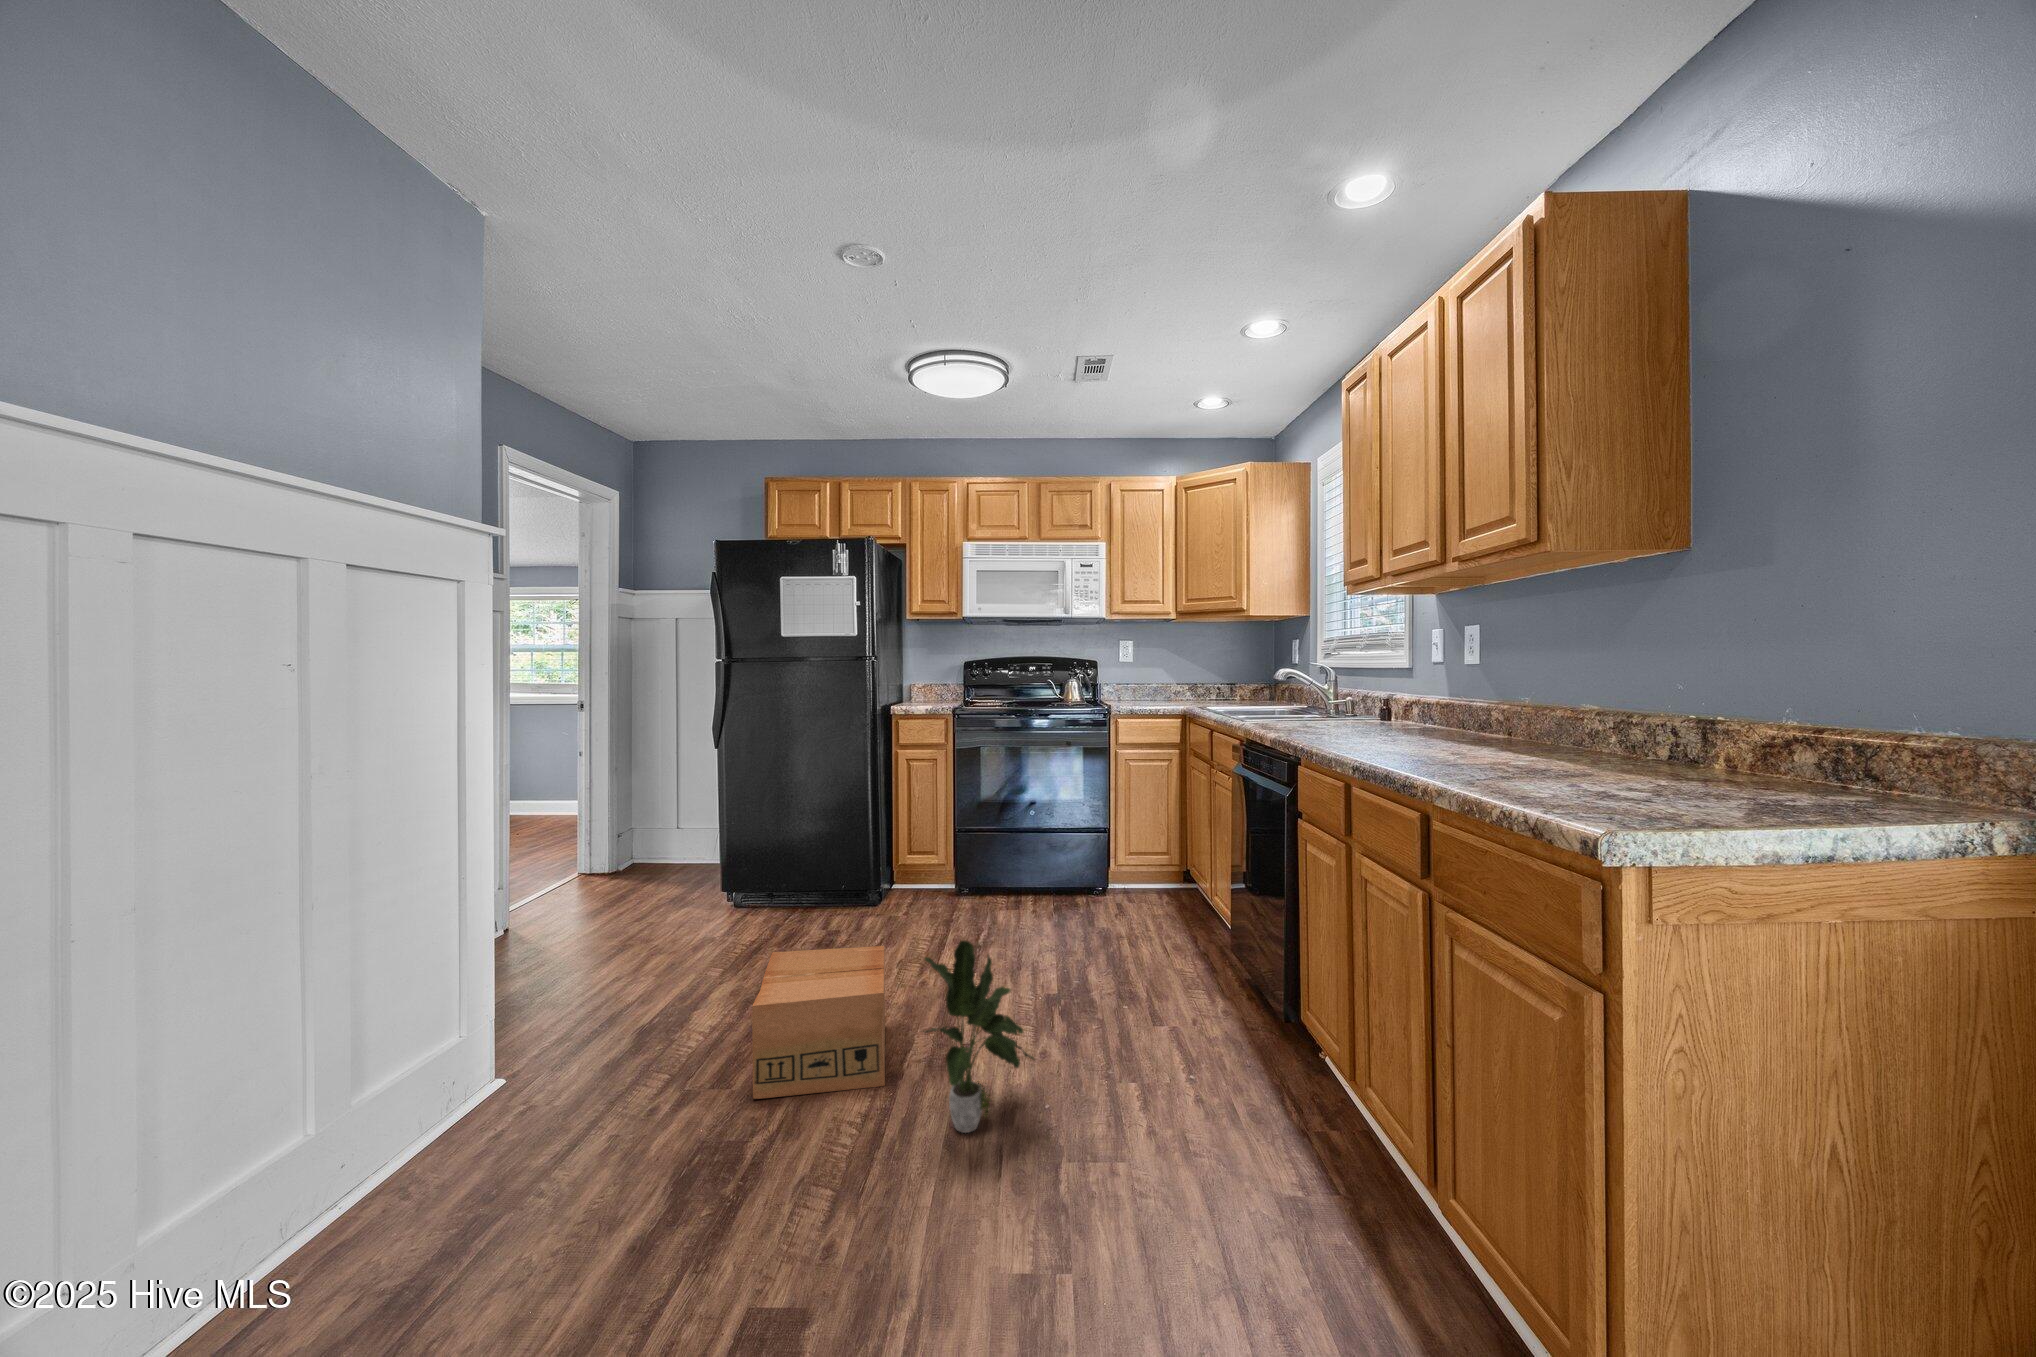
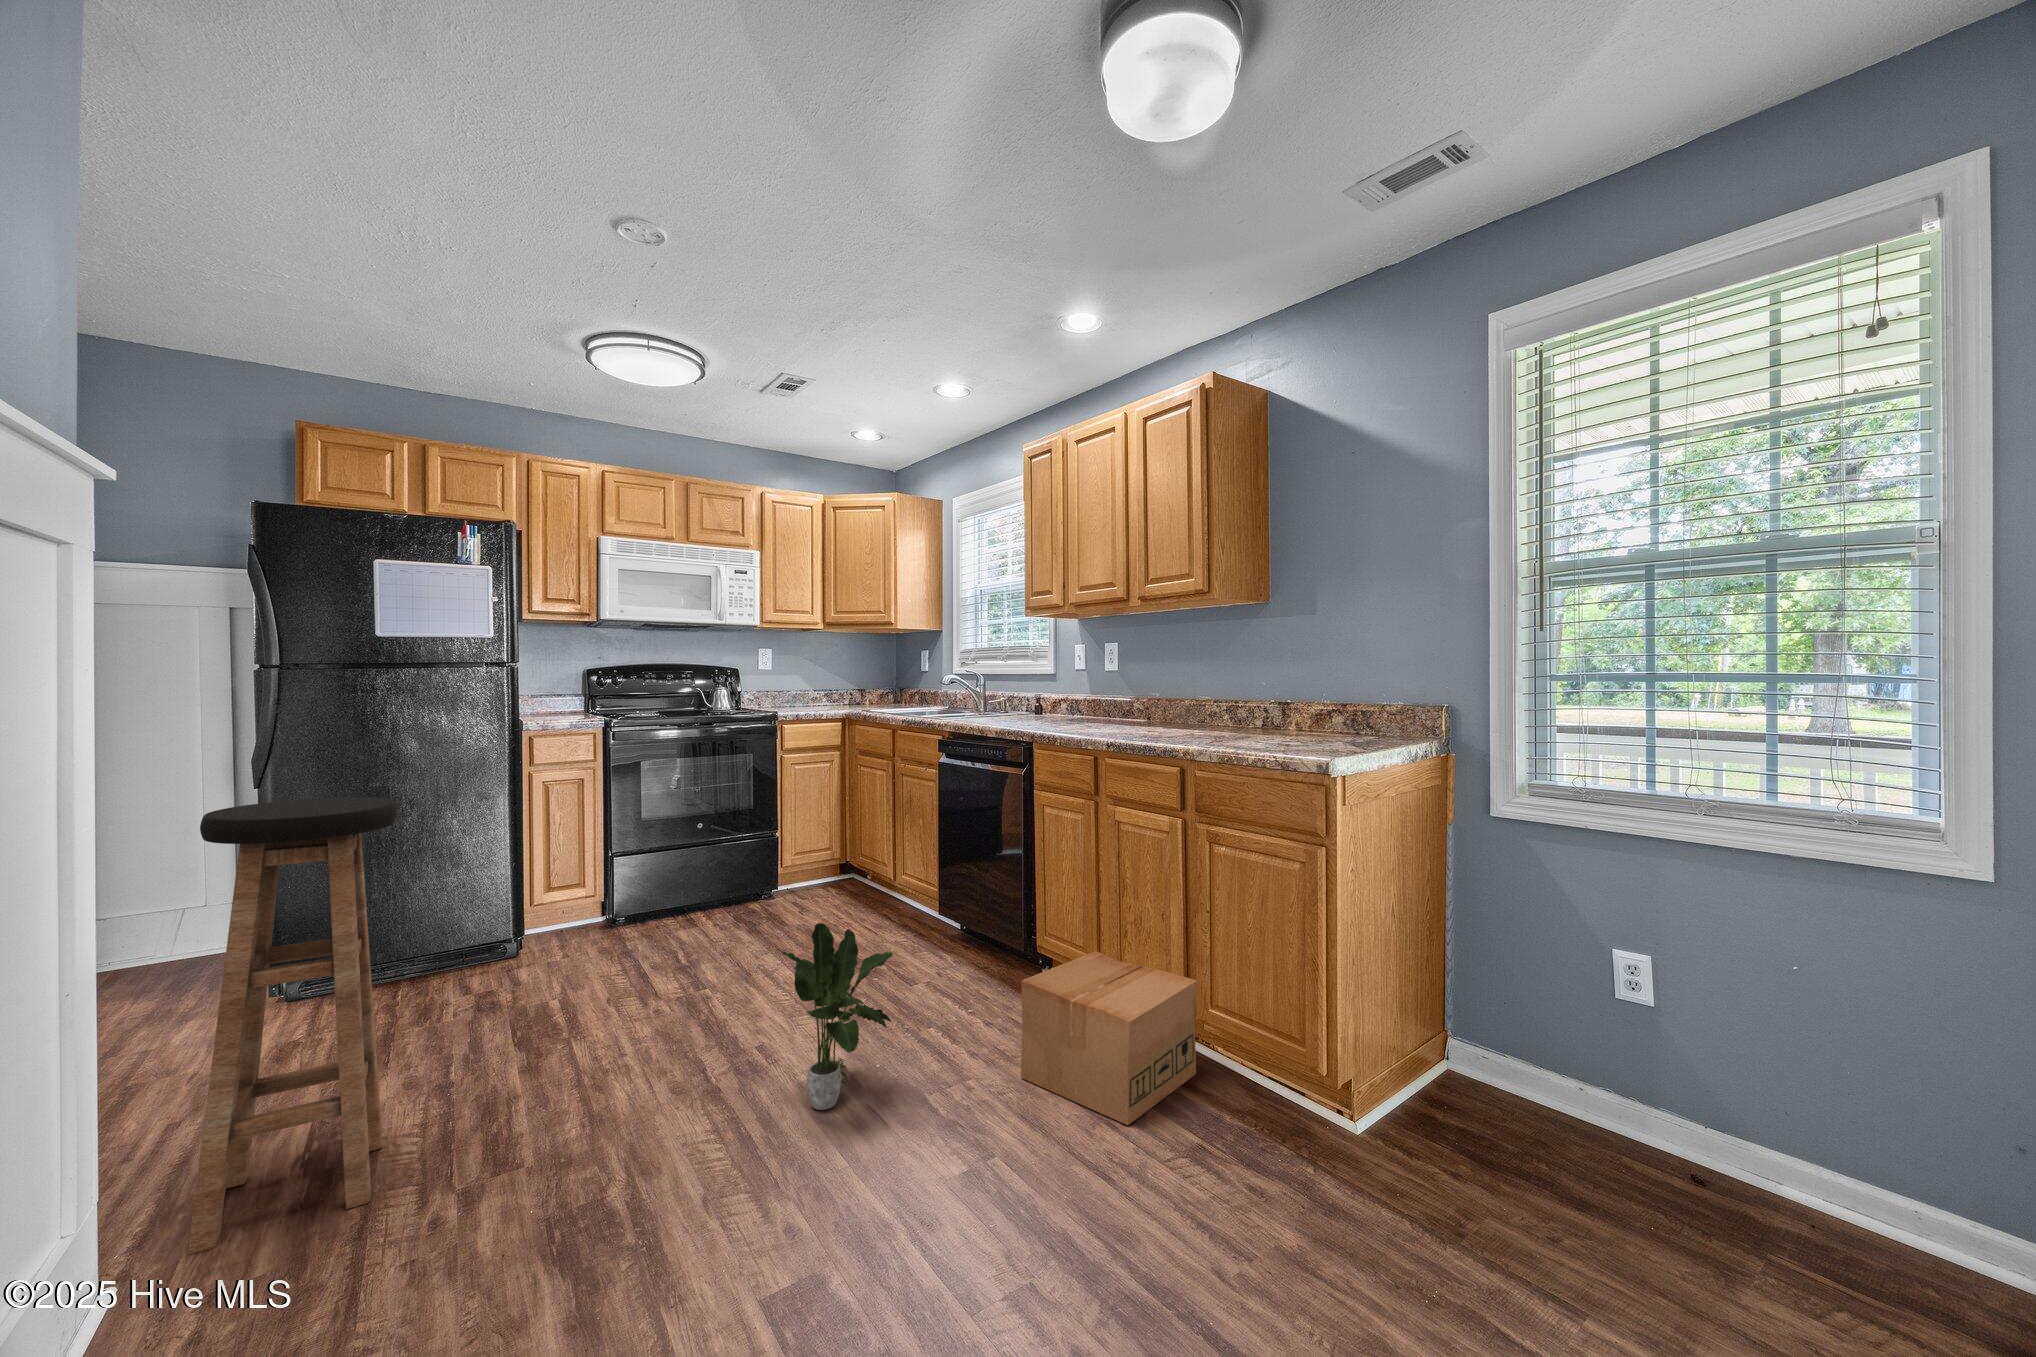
bar stool: none [564,779,698,1081] -> present [188,797,397,1254]
cardboard box: present [752,946,885,1099] -> present [1021,951,1197,1125]

